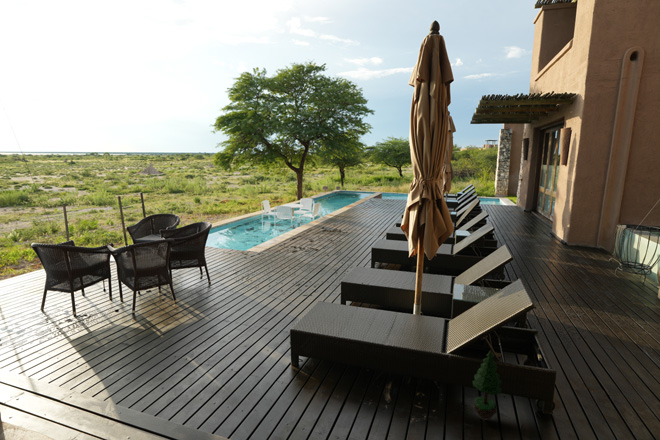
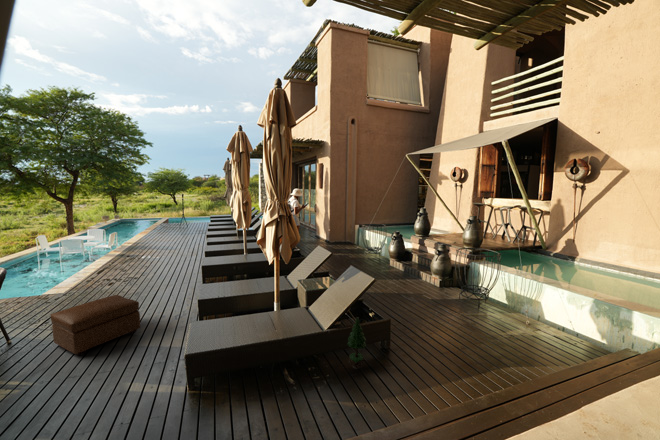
ottoman: none [232,260,292,305] -> present [51,295,140,356]

